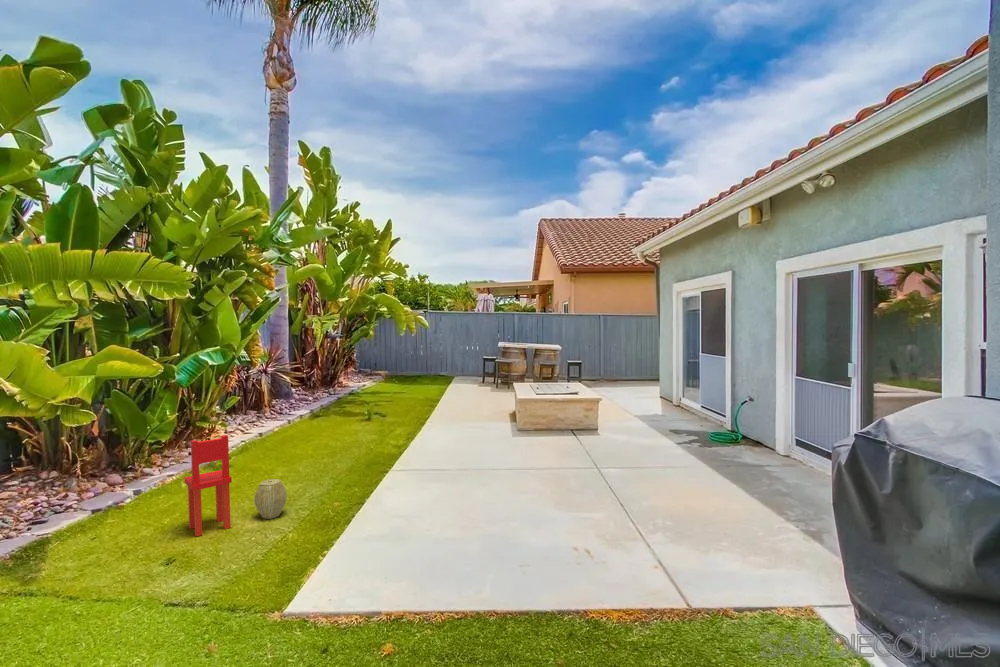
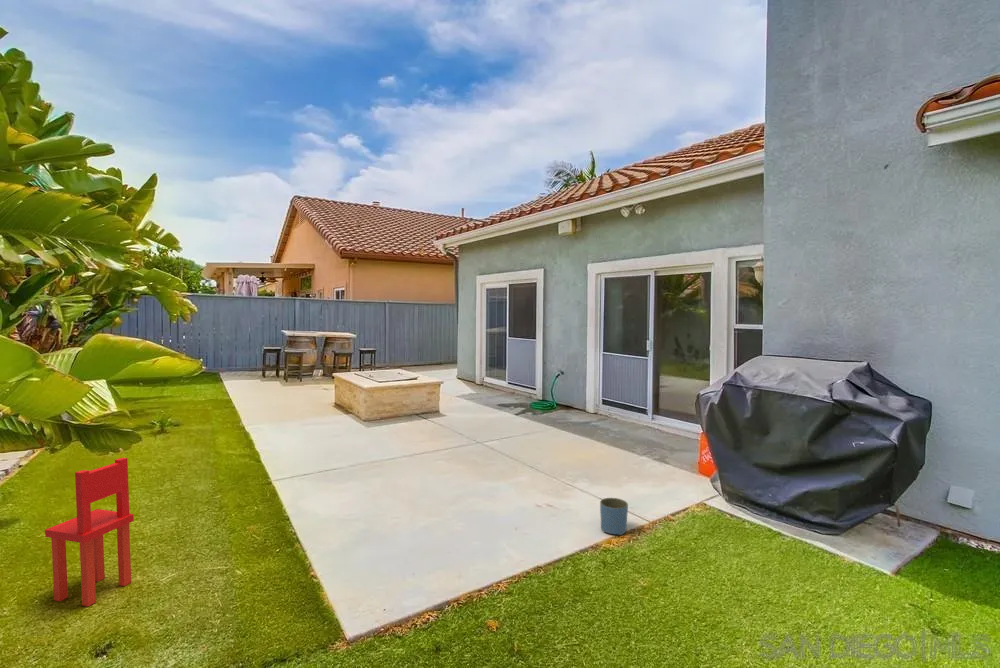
woven basket: present [255,479,287,519] -> none [152,507,198,560]
planter: none [611,558,646,609] -> present [600,498,628,535]

